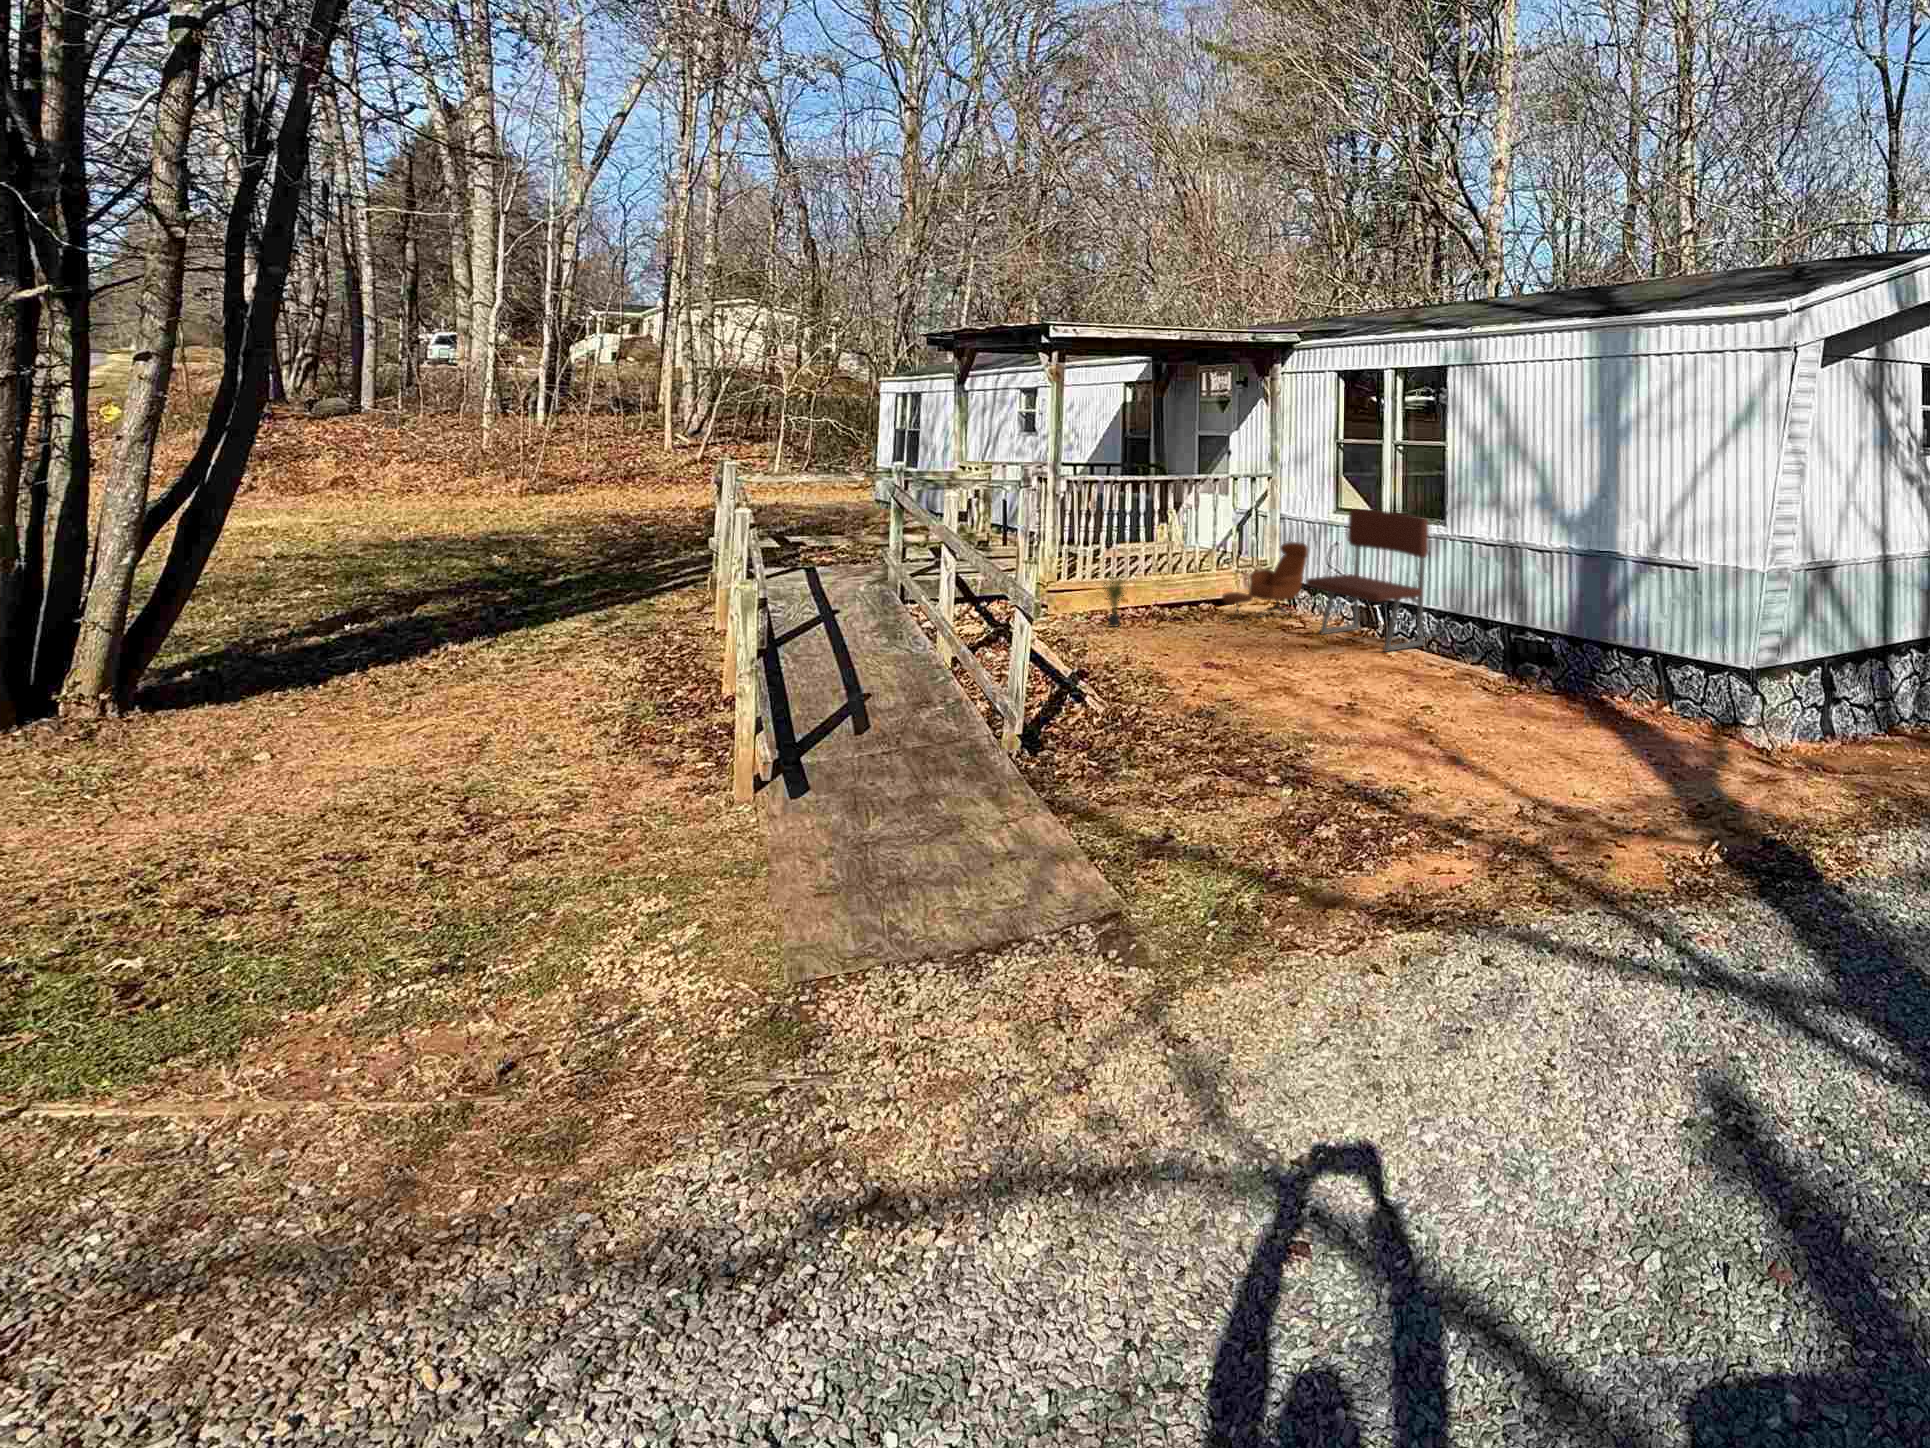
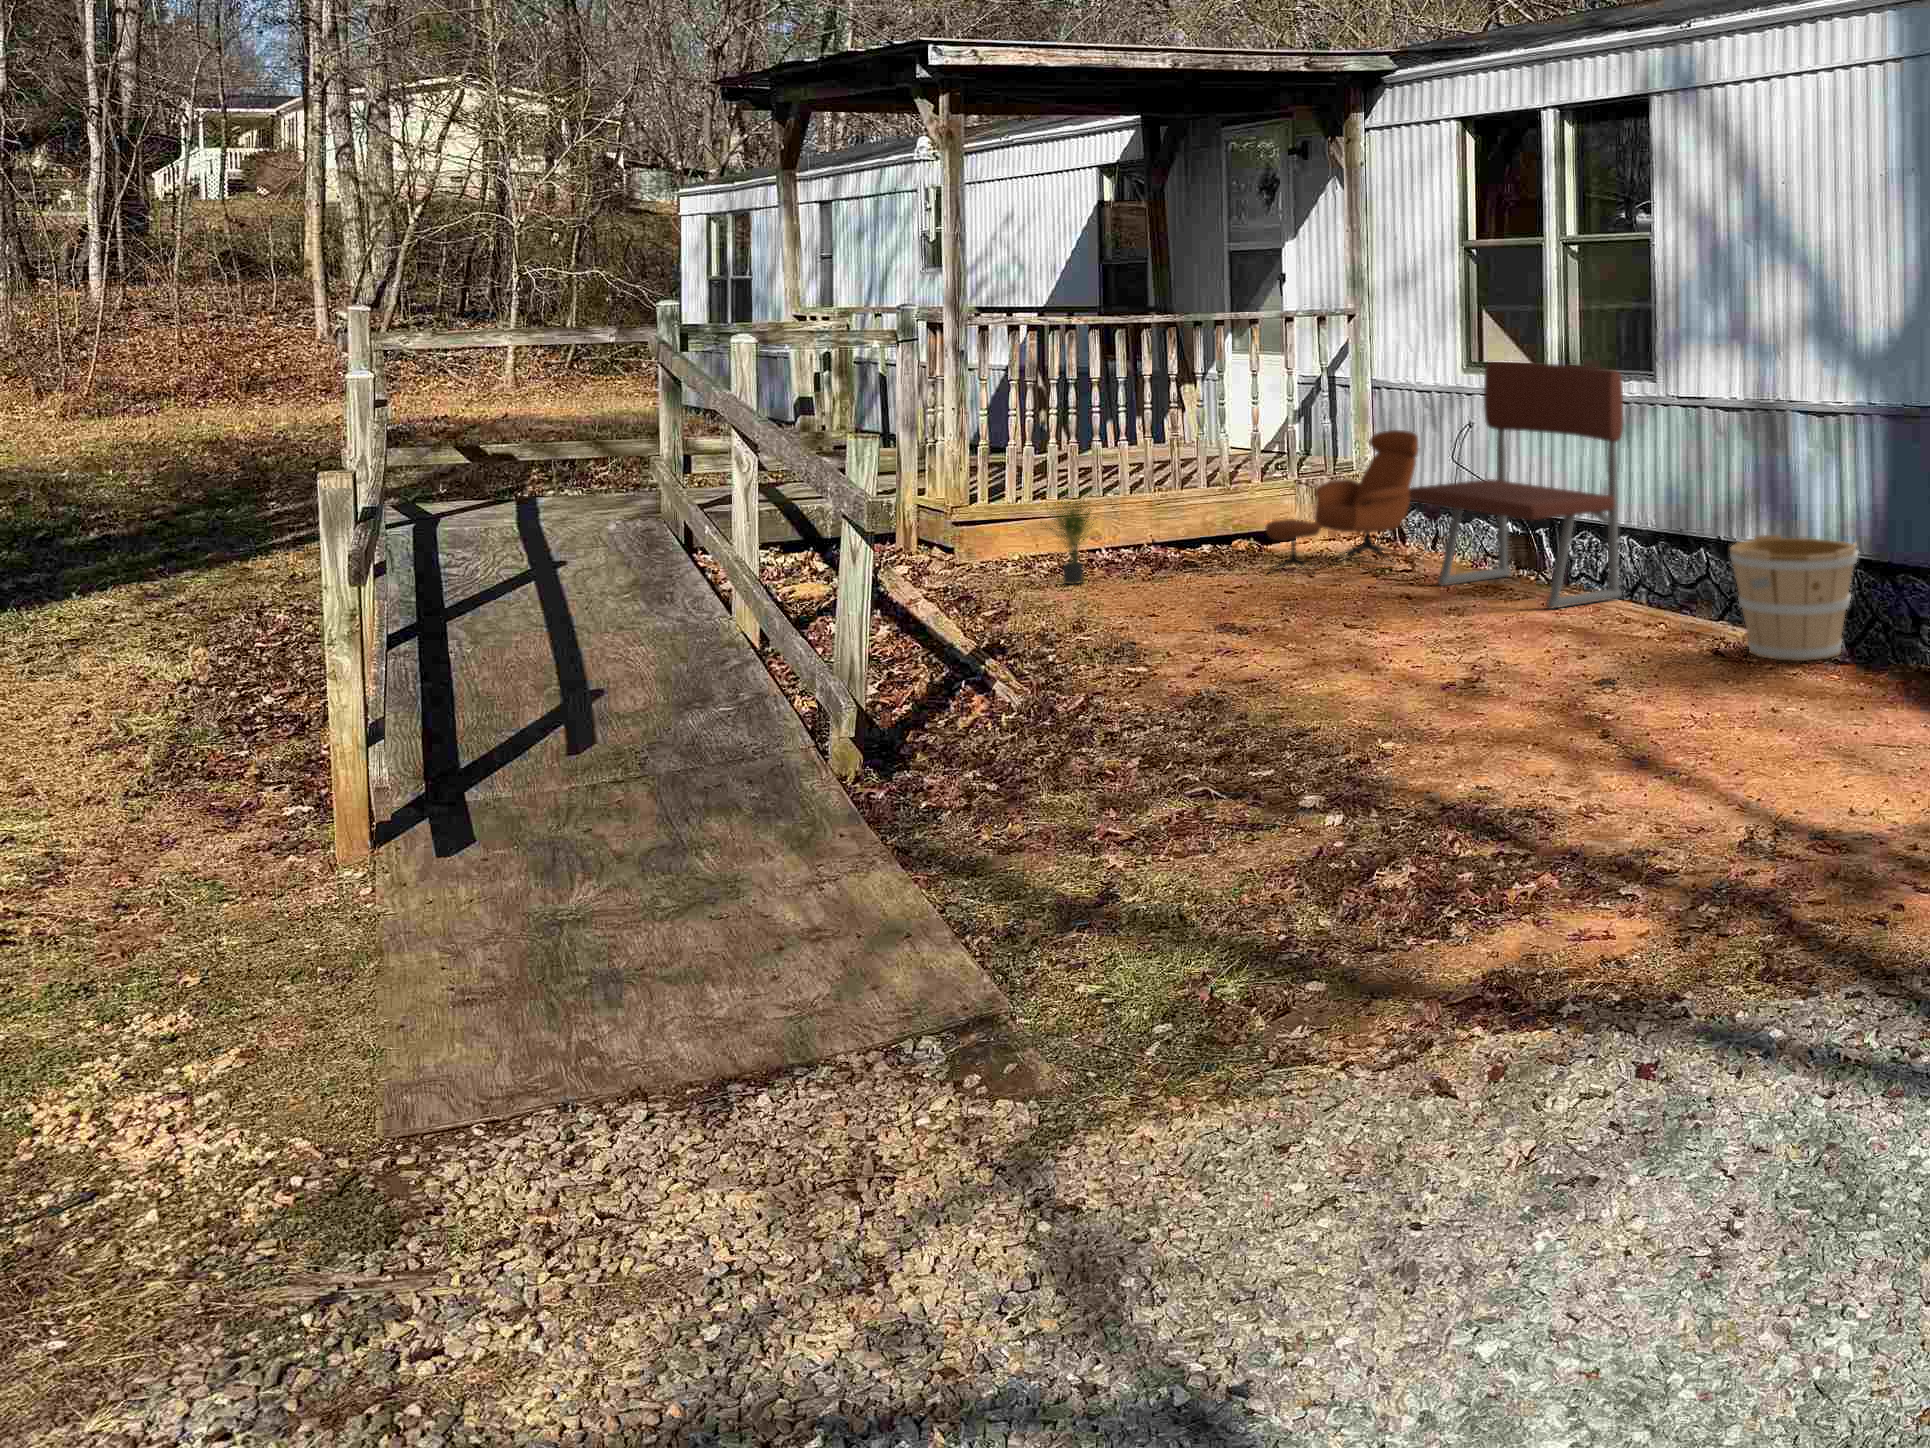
wooden bucket: none [1491,617,1562,691] -> present [1730,535,1858,661]

